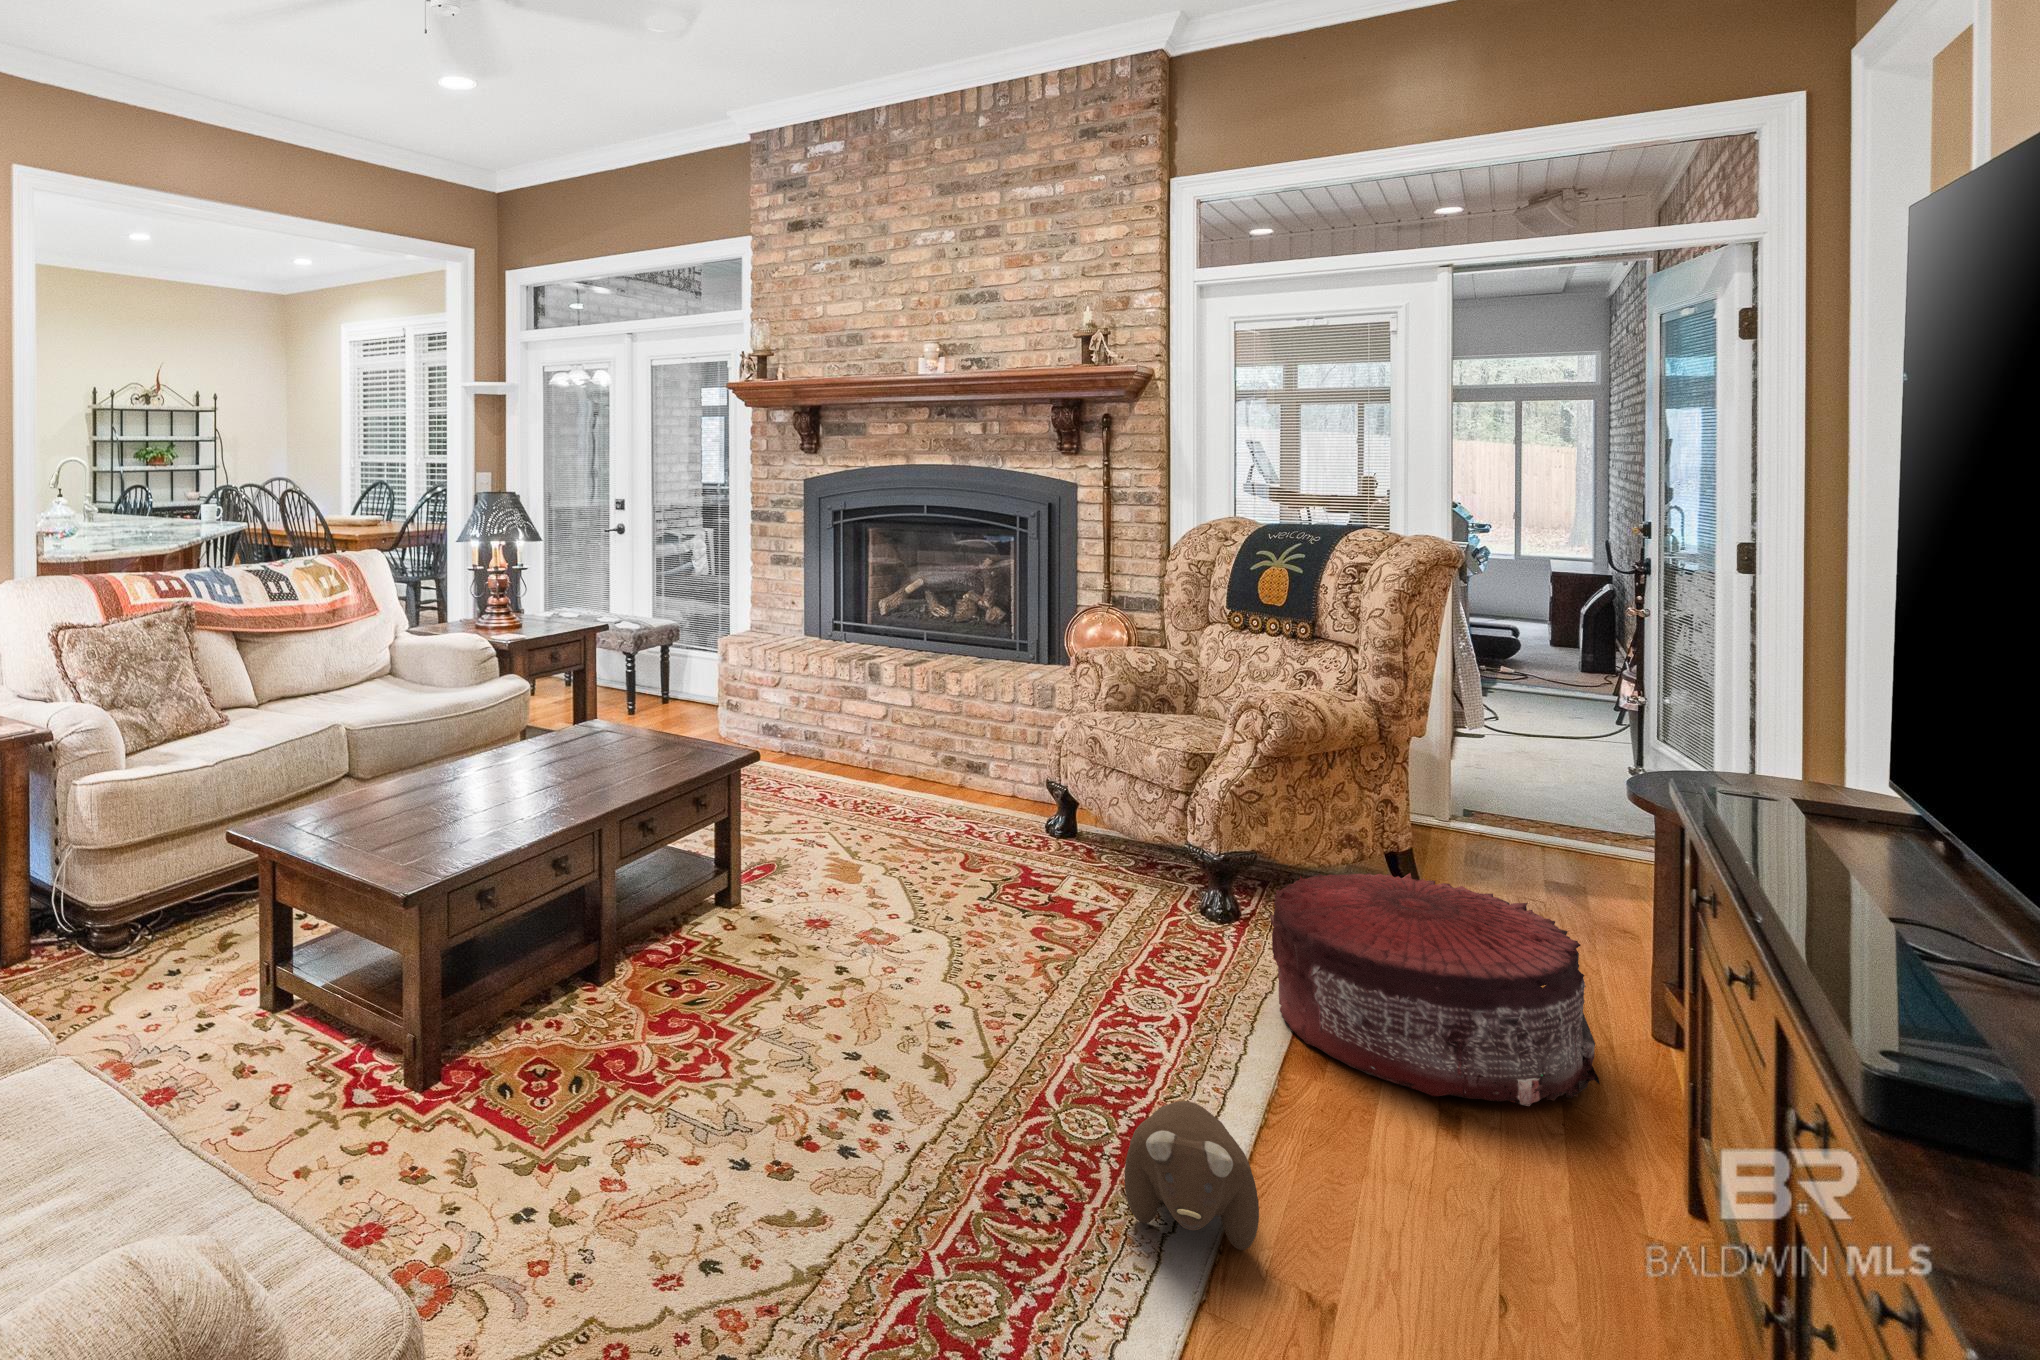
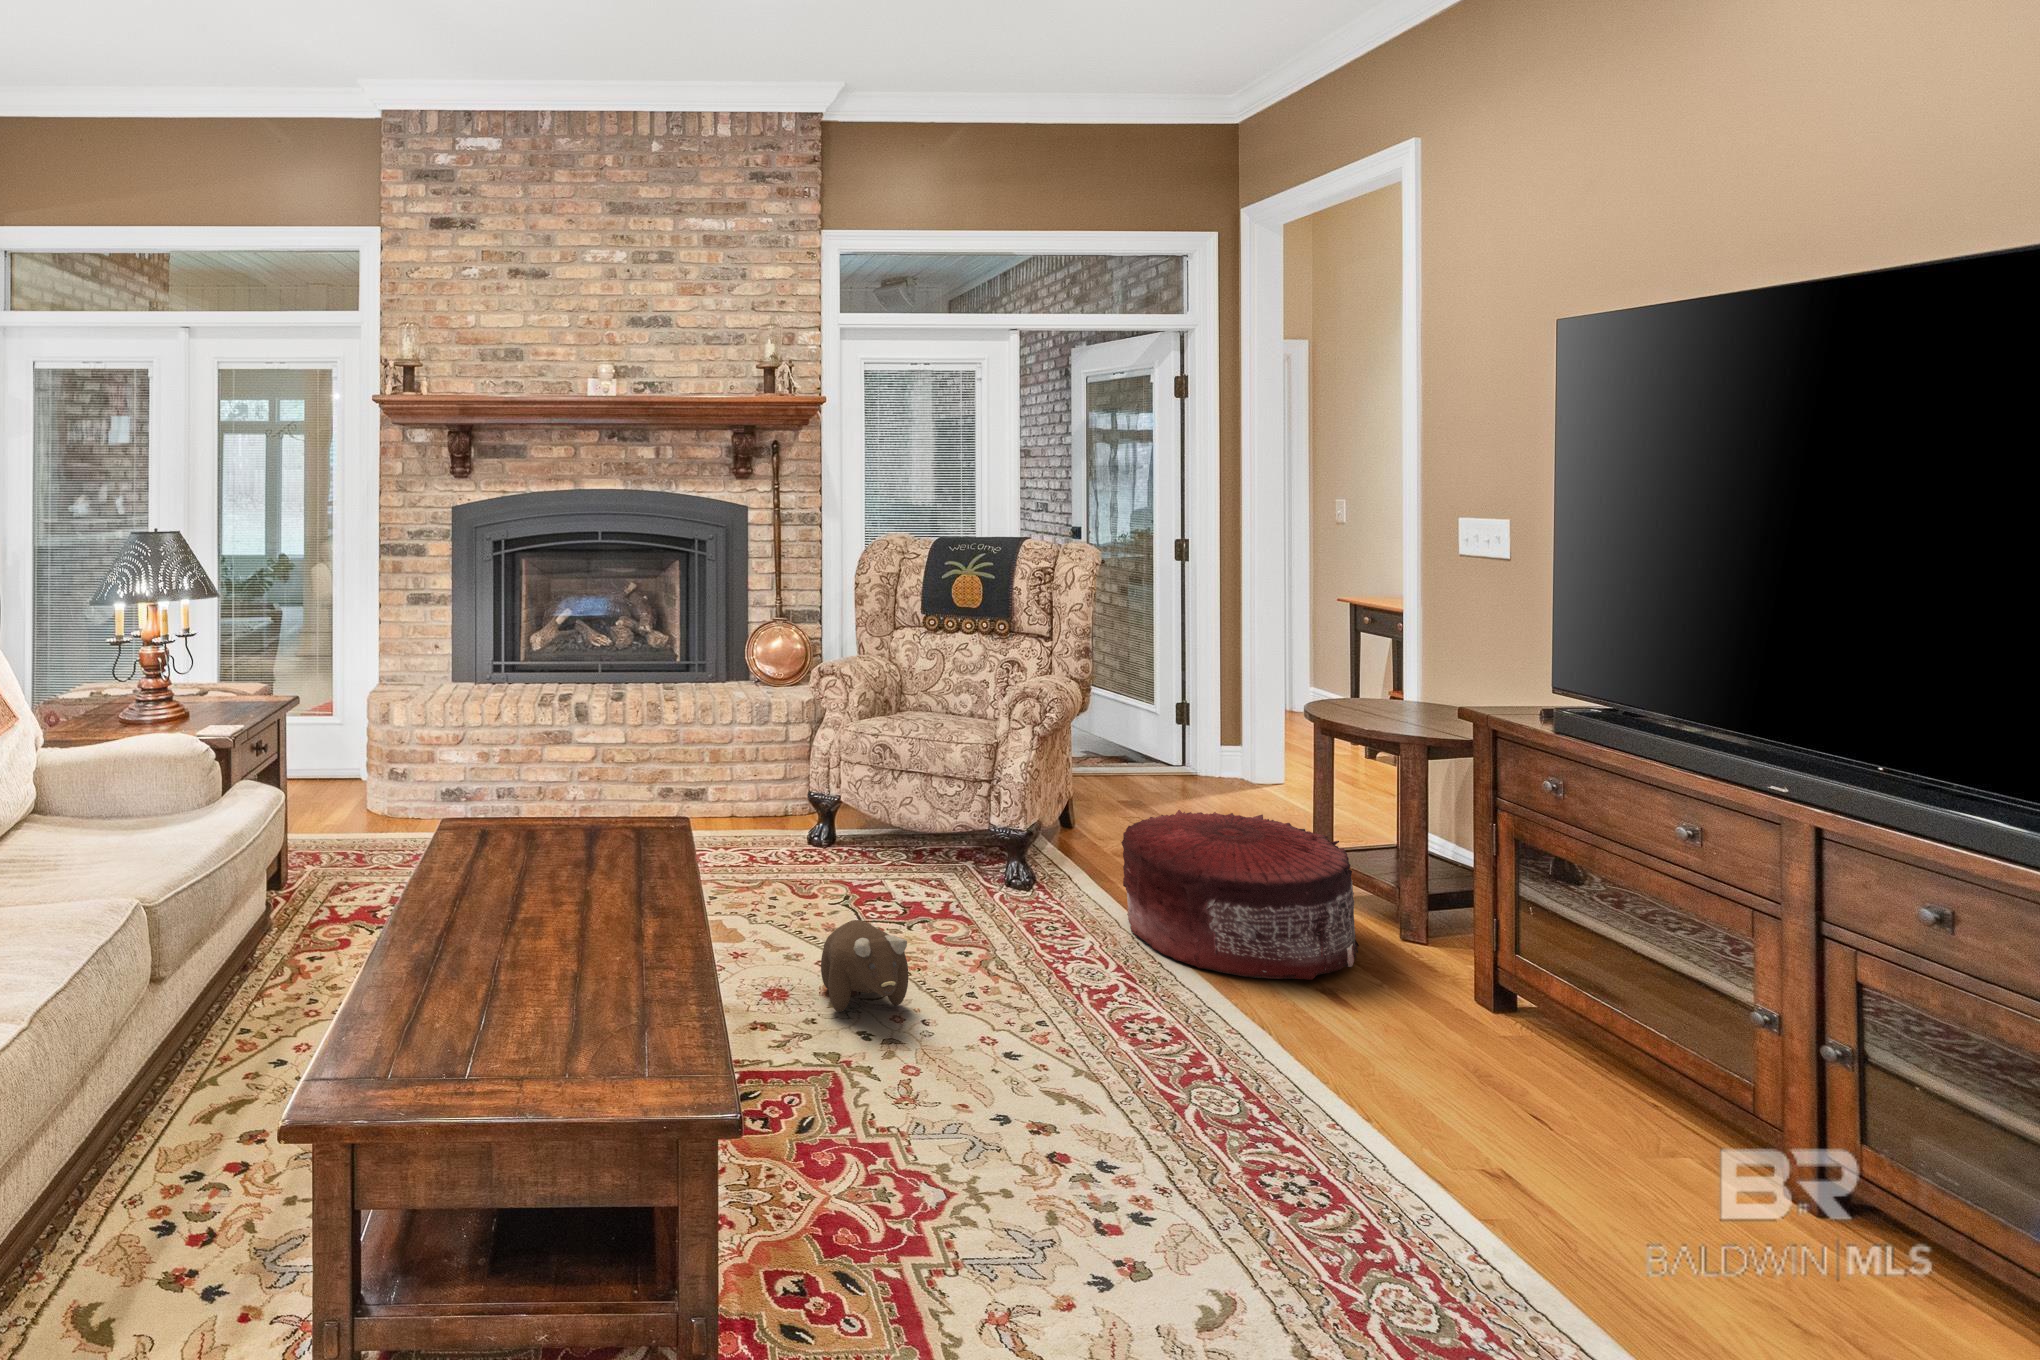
plush toy: present [1124,1101,1259,1250] -> present [821,920,909,1012]

